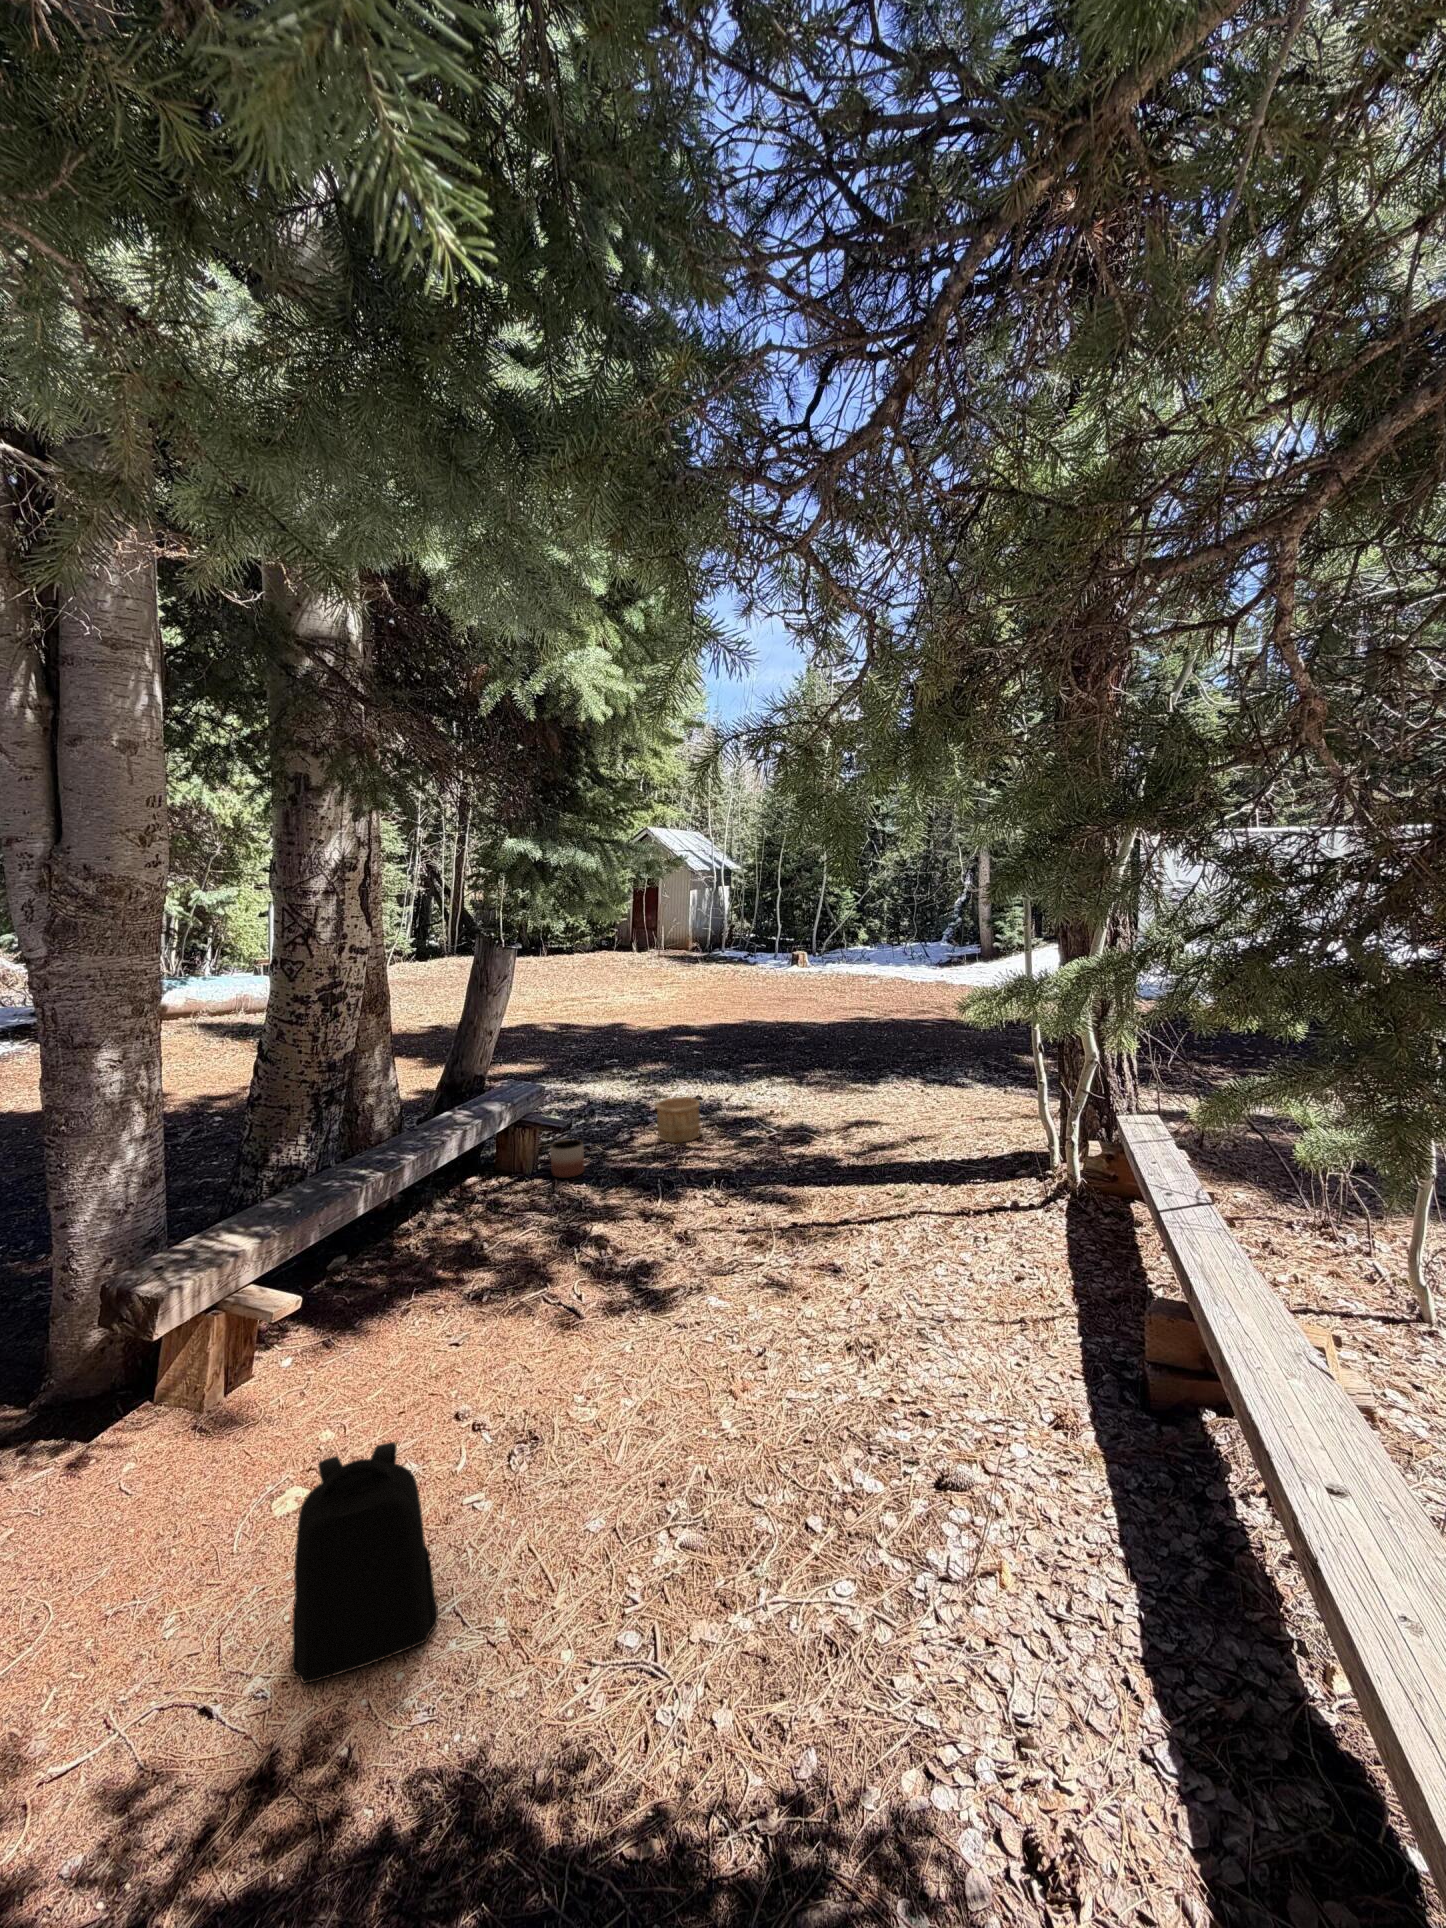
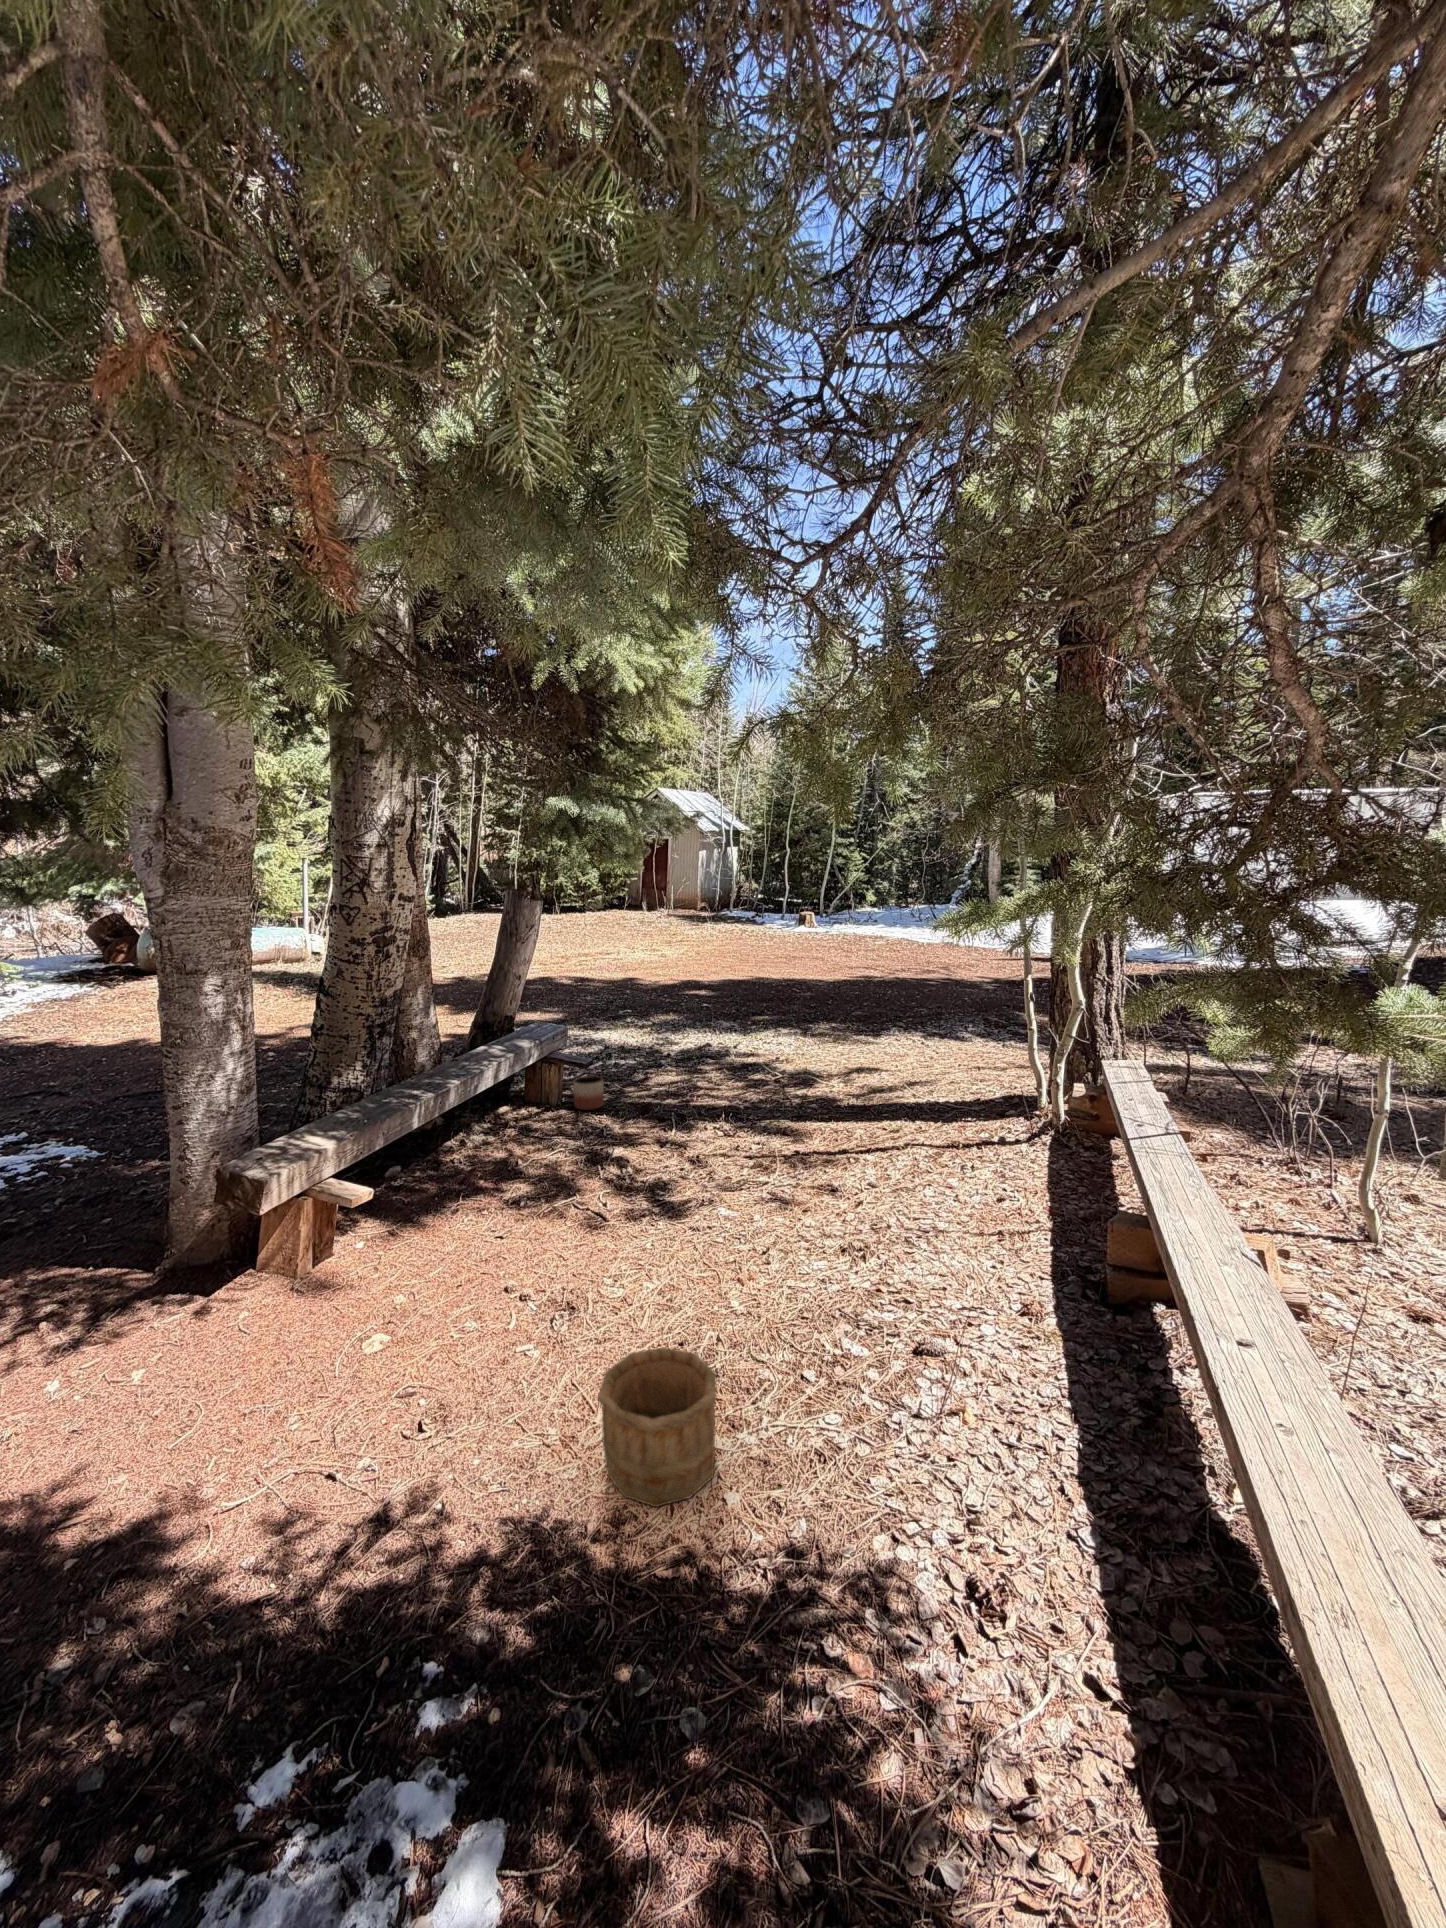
wooden bucket: present [656,1097,700,1143] -> present [598,1347,716,1507]
backpack: present [292,1442,438,1683] -> none [393,1291,504,1466]

